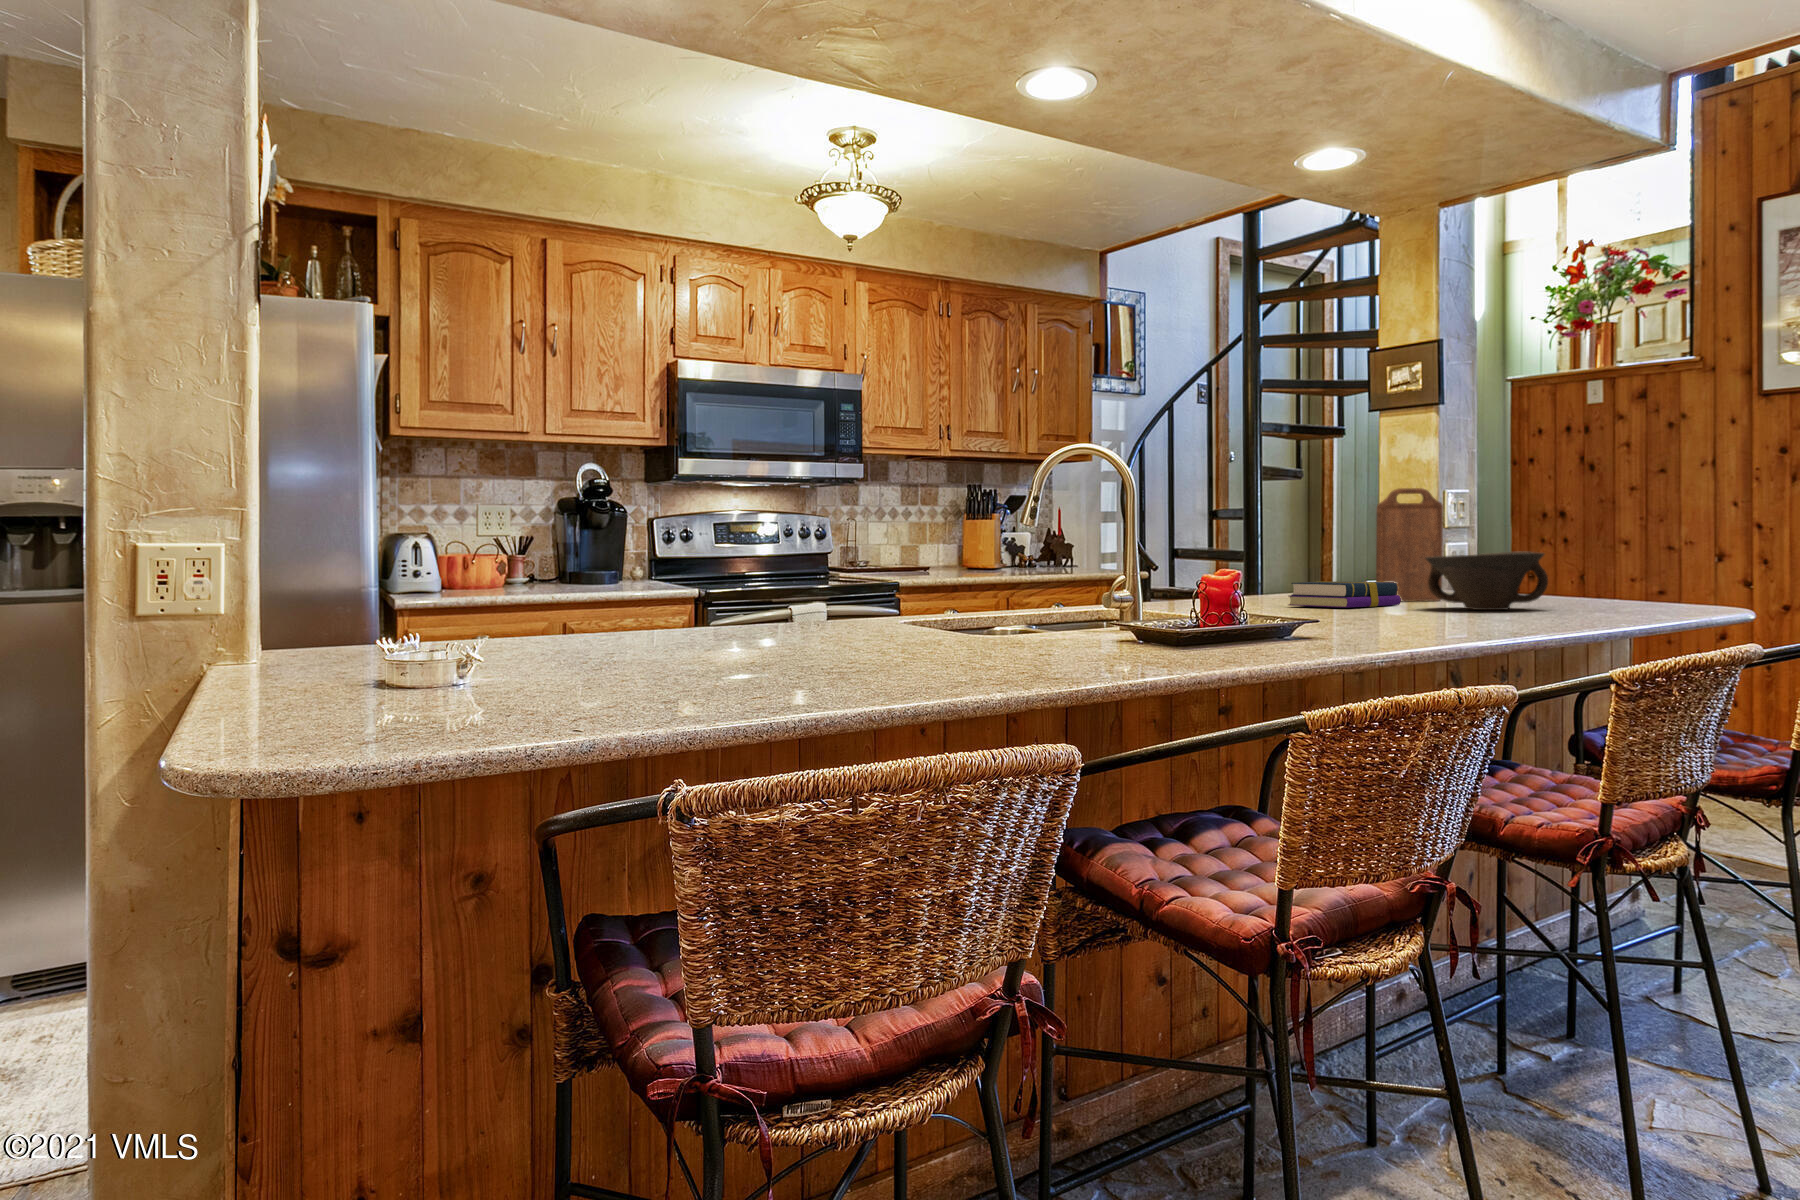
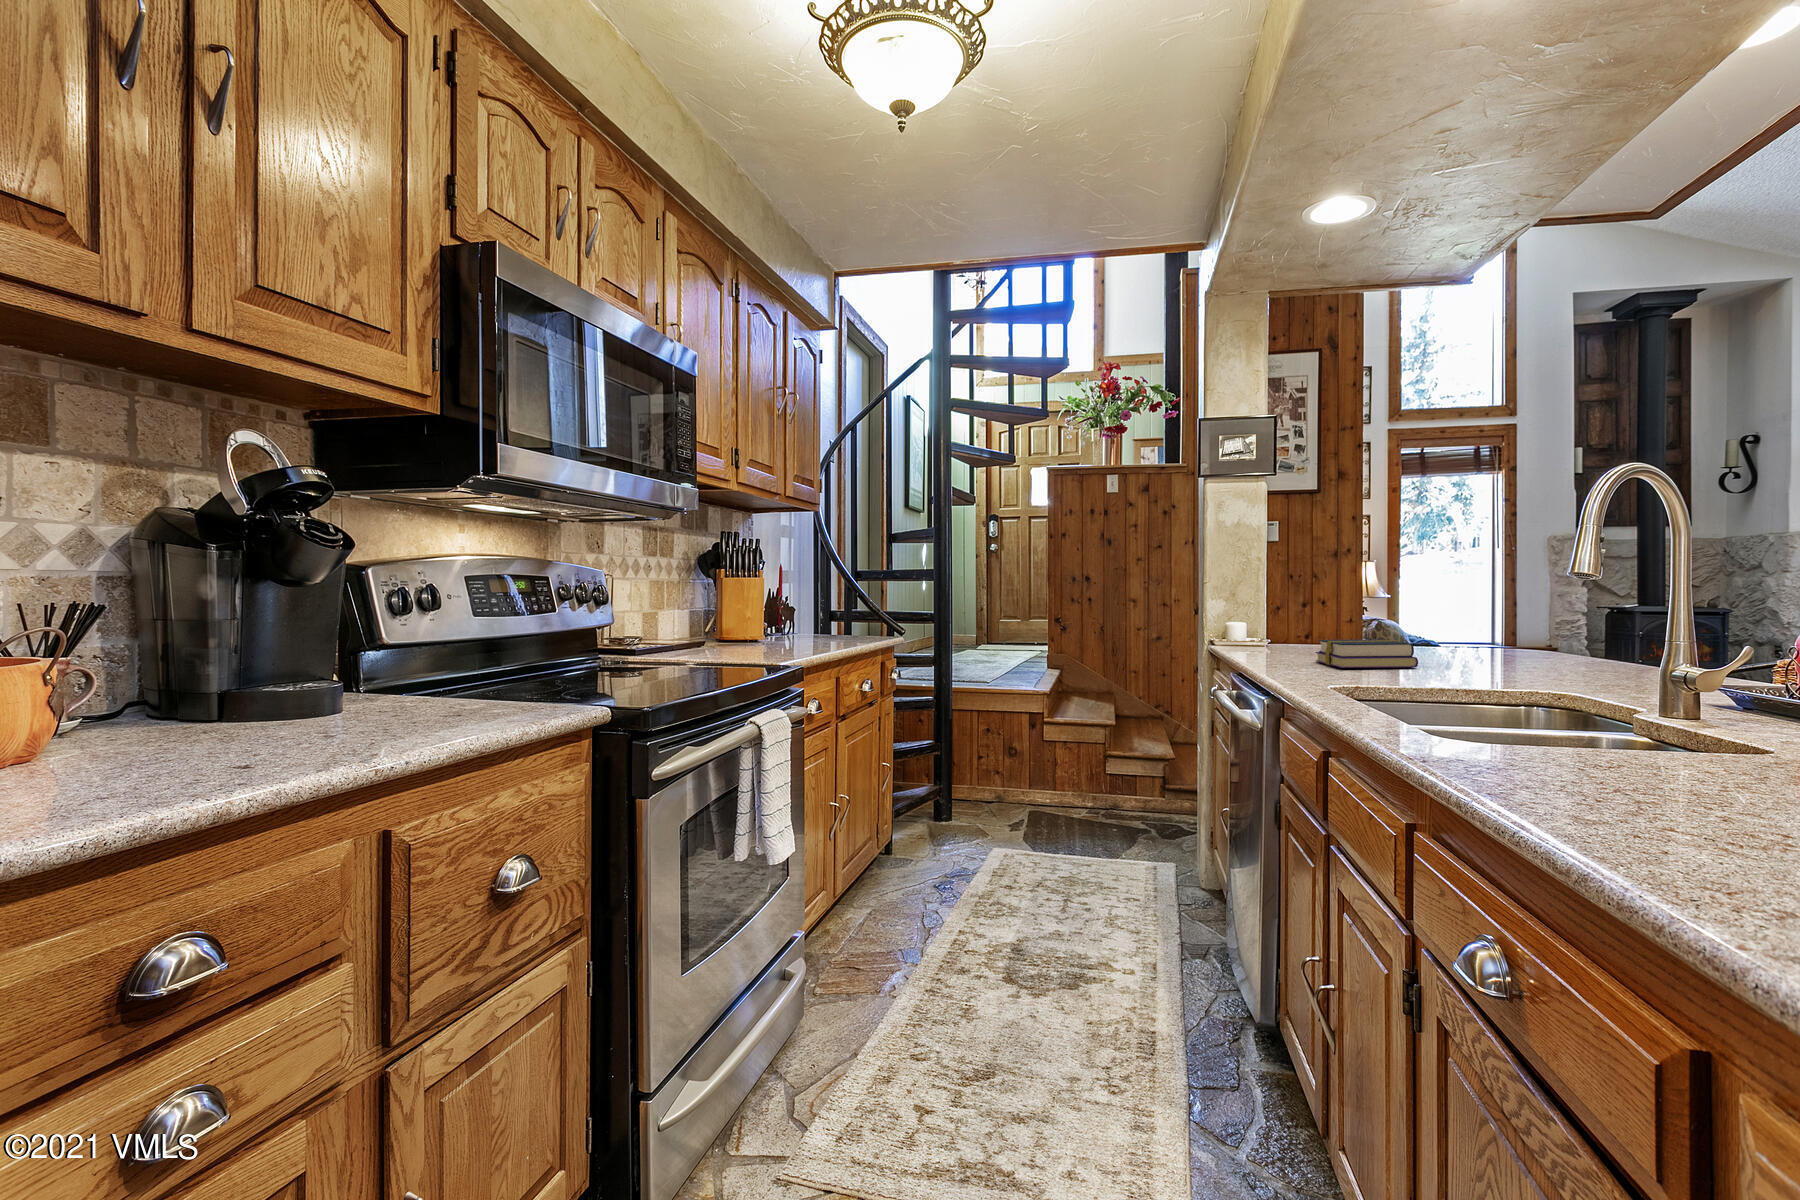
cutting board: present [1376,488,1443,601] -> none [1313,551,1338,658]
bowl: present [1425,552,1548,610] -> none [1448,608,1562,663]

